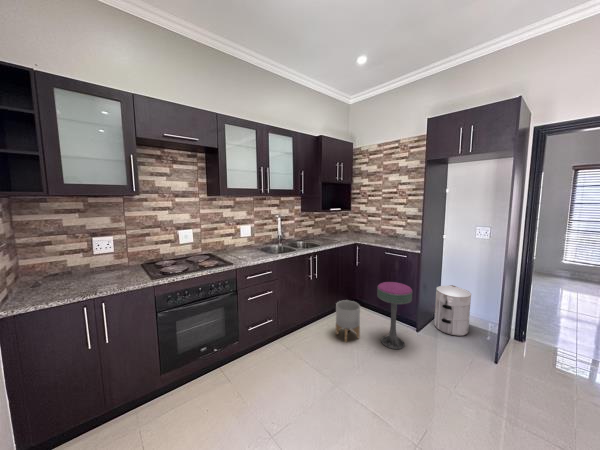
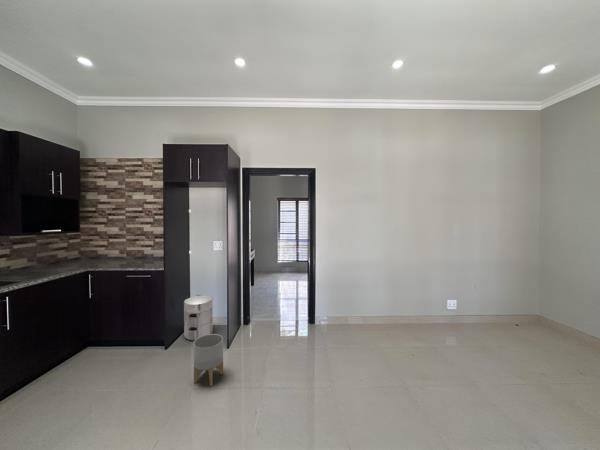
bar stool: present [377,282,412,349] -> none [112,305,154,380]
planter: present [336,300,360,342] -> present [193,334,223,386]

